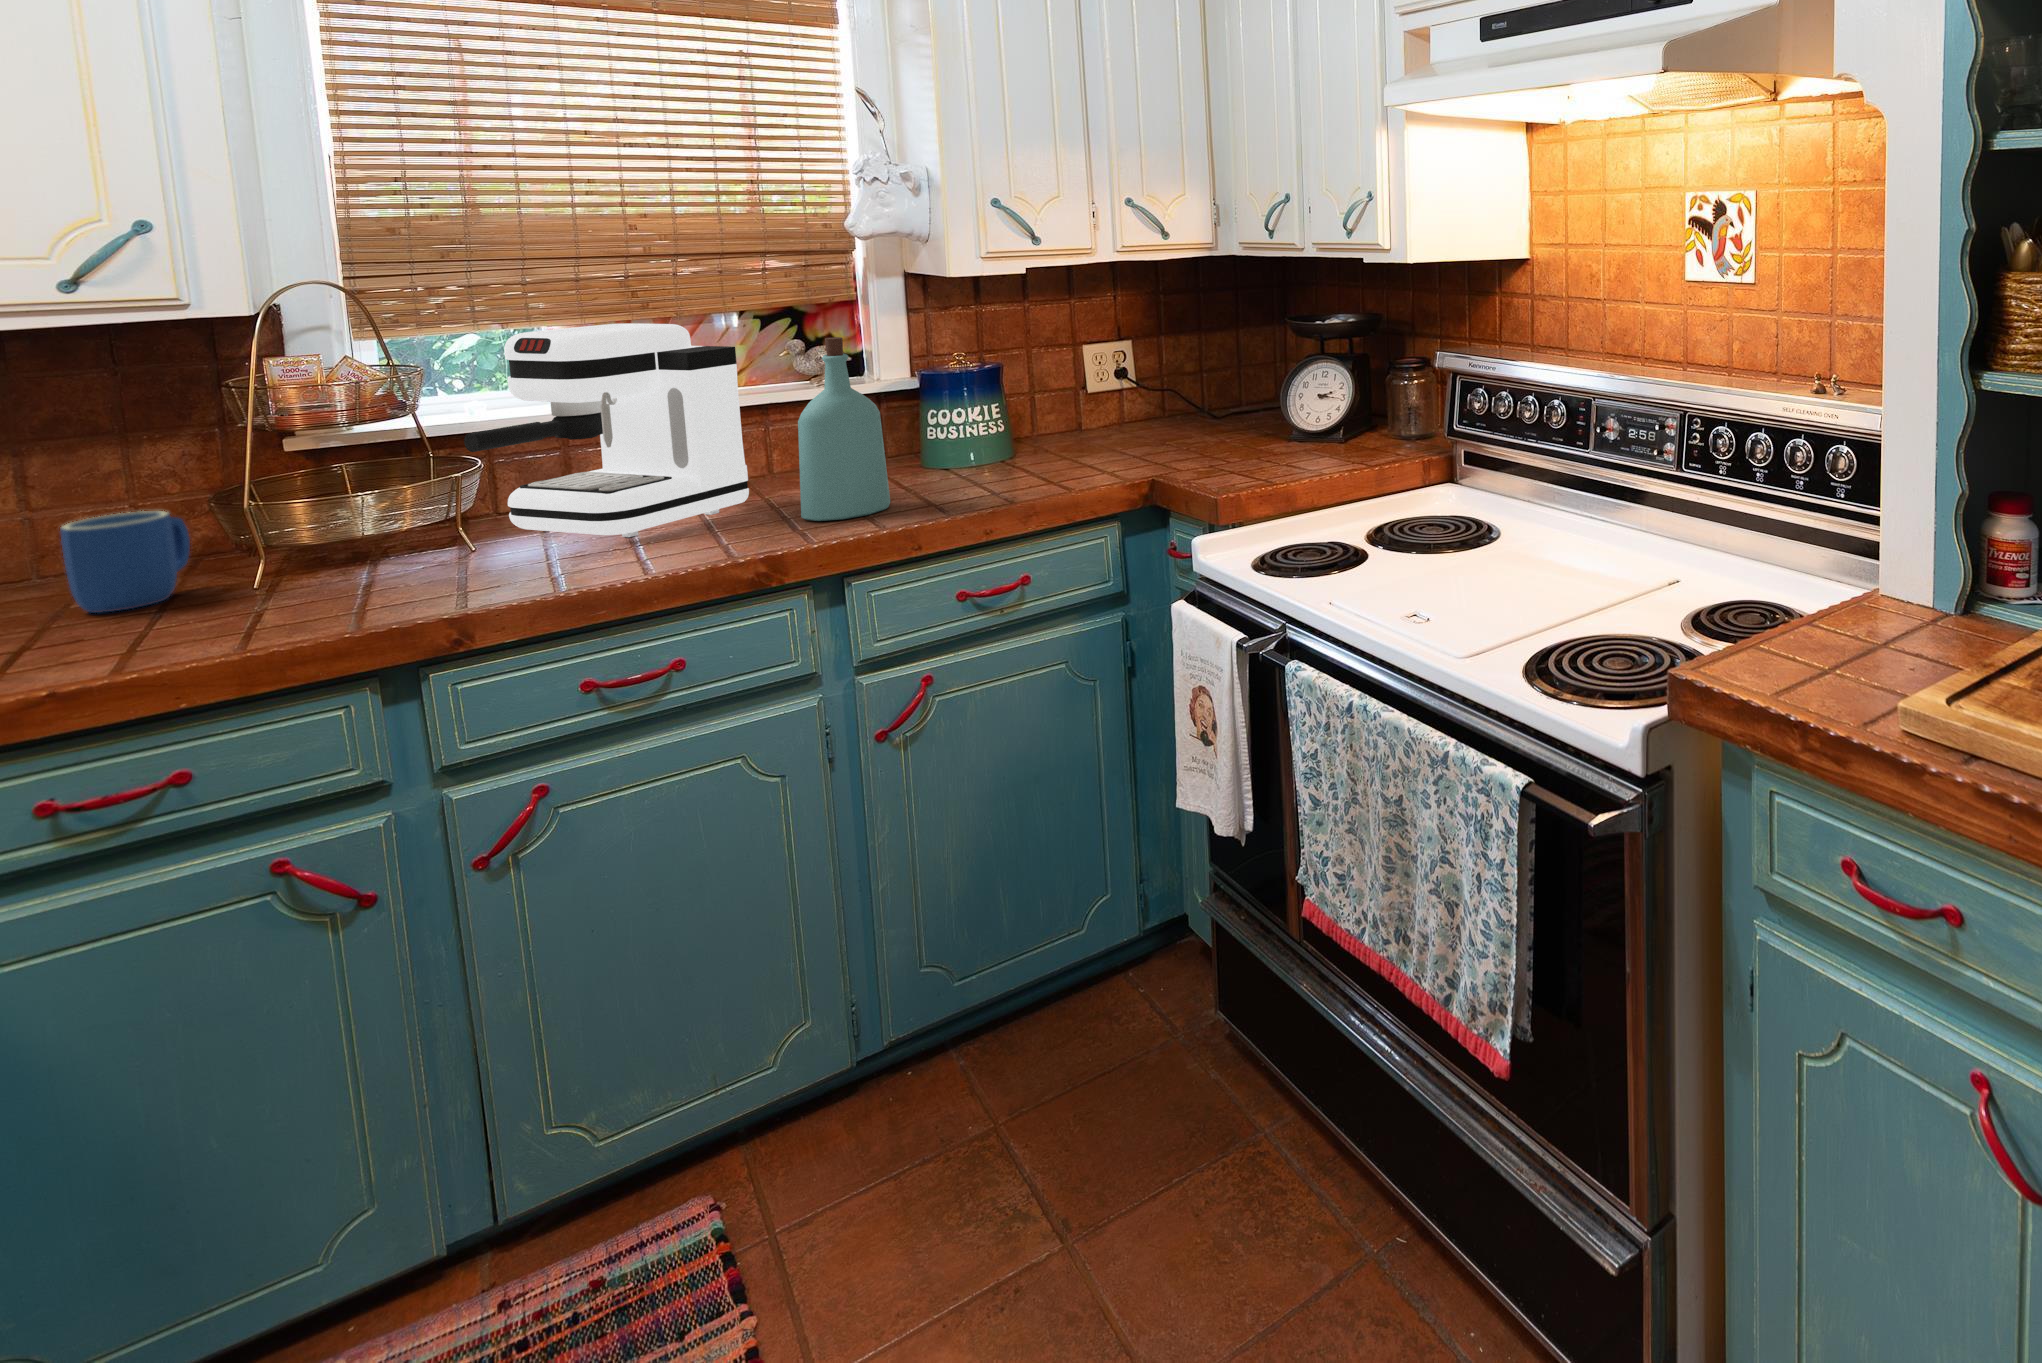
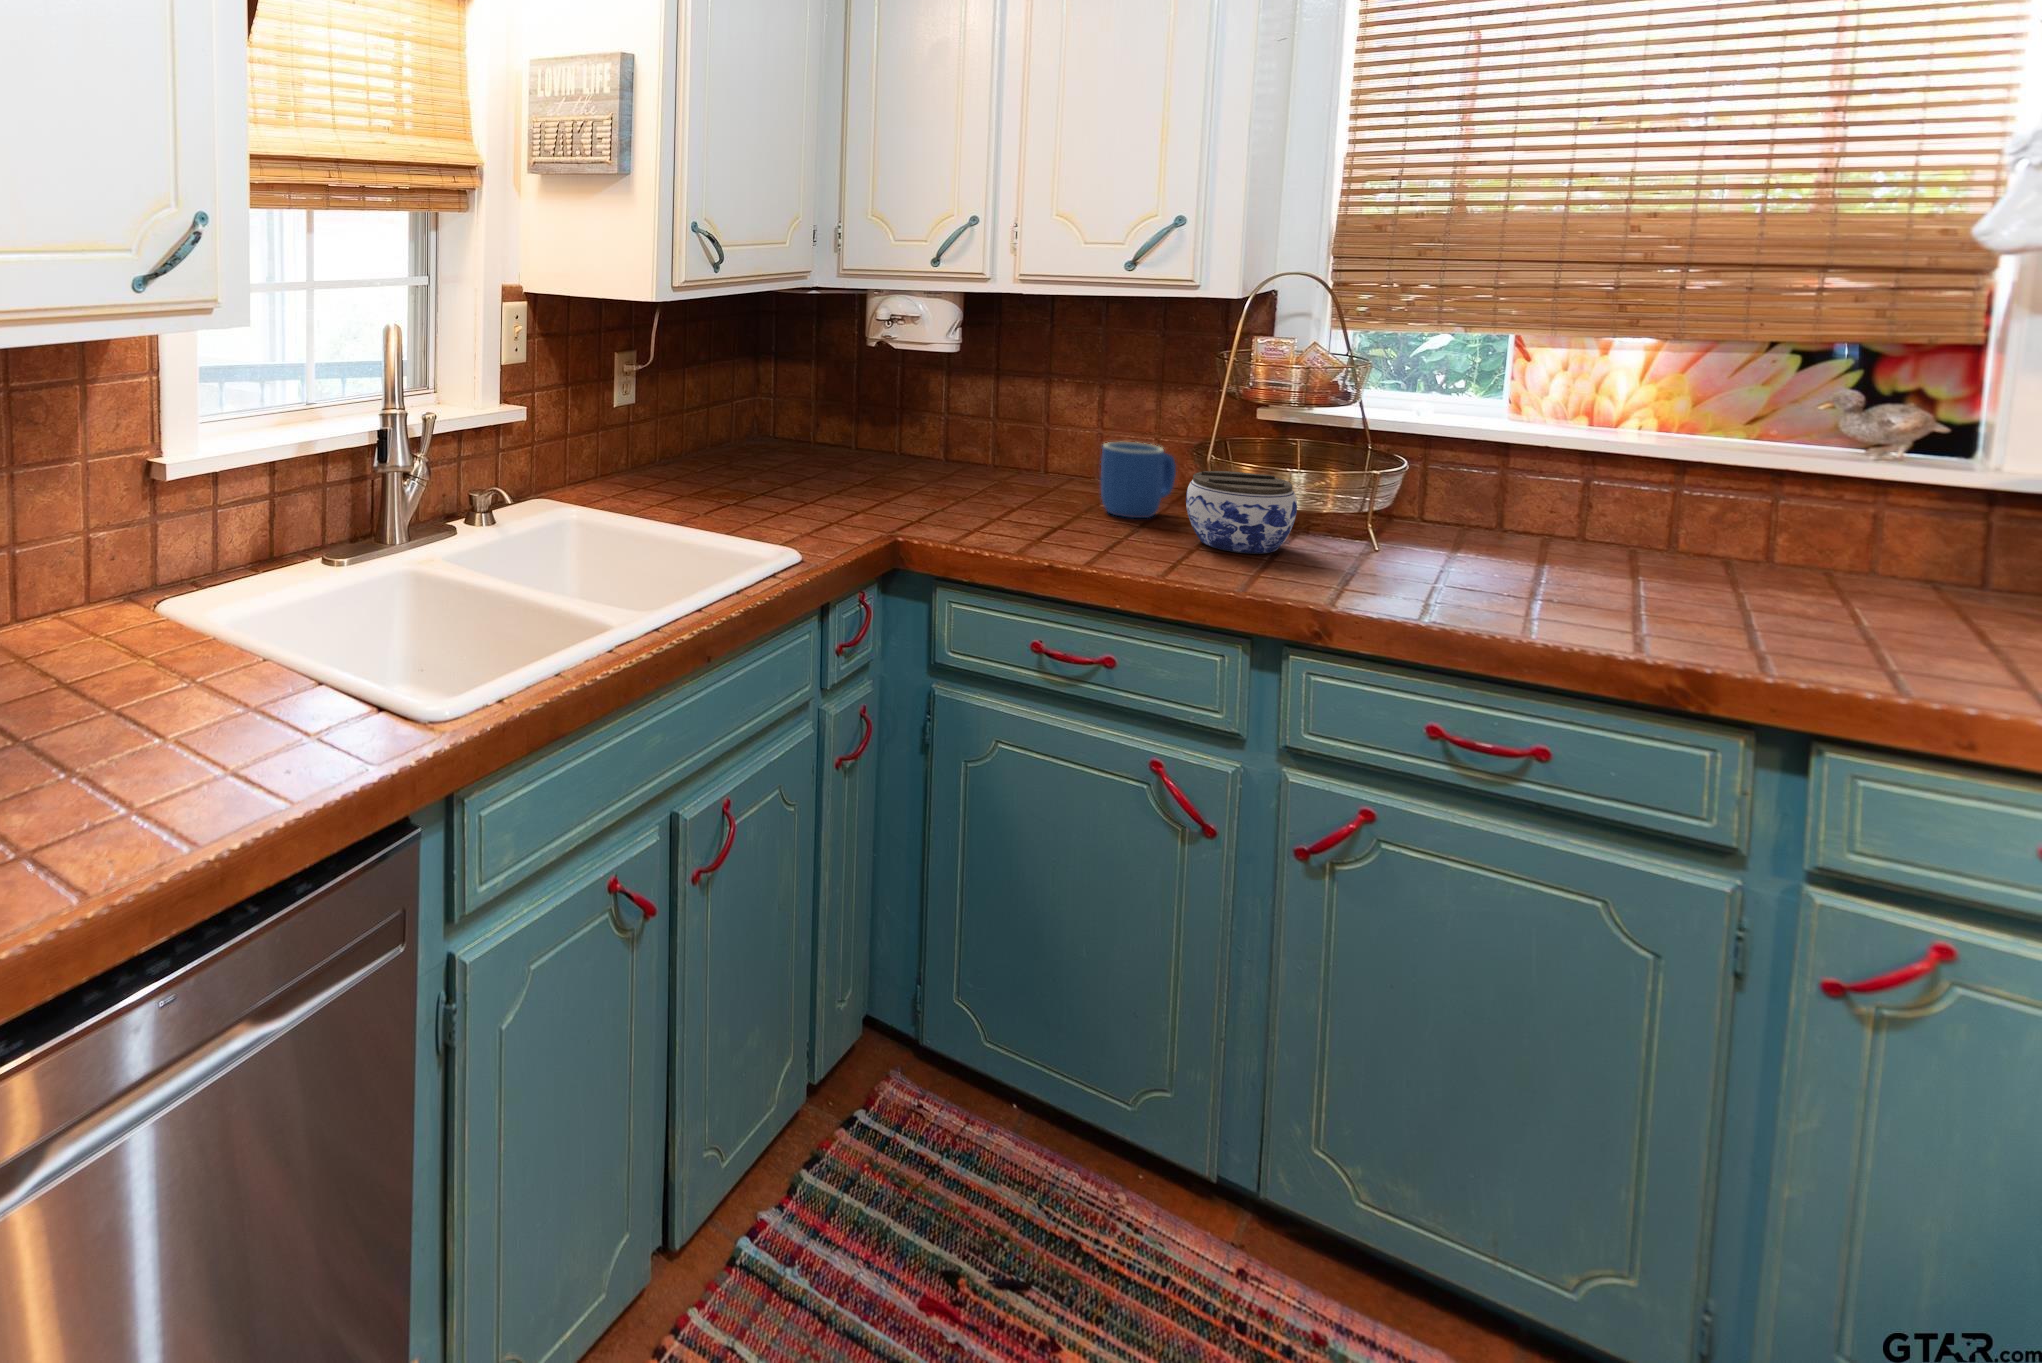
coffee maker: present [464,323,749,537] -> none [1384,339,1729,592]
bottle: present [798,337,890,521] -> none [1772,397,1956,671]
jar: none [232,505,385,602] -> present [1186,471,1297,554]

